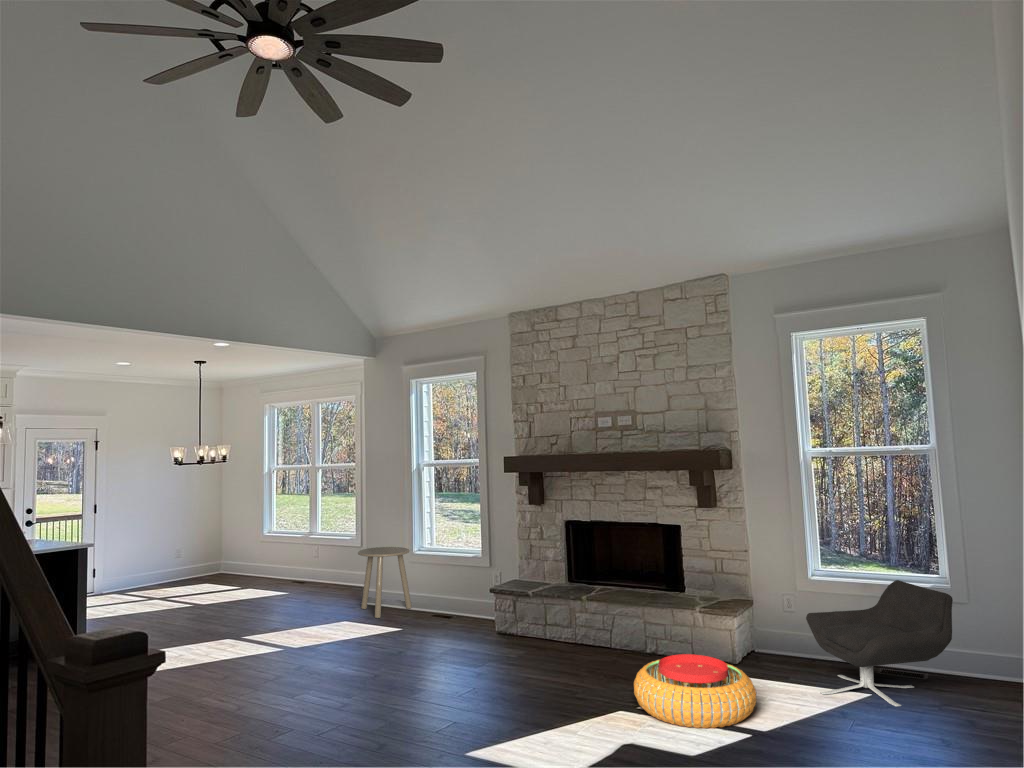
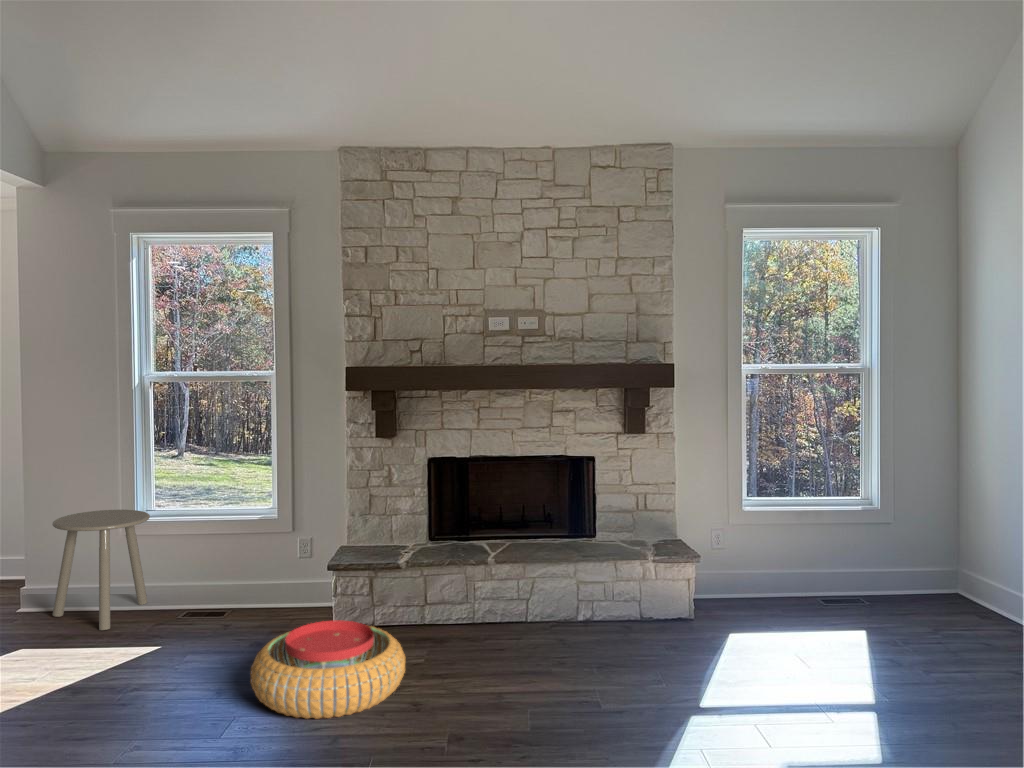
lounge chair: present [806,580,953,706] -> none [774,508,931,645]
pouf: present [634,654,756,728] -> present [250,620,405,719]

